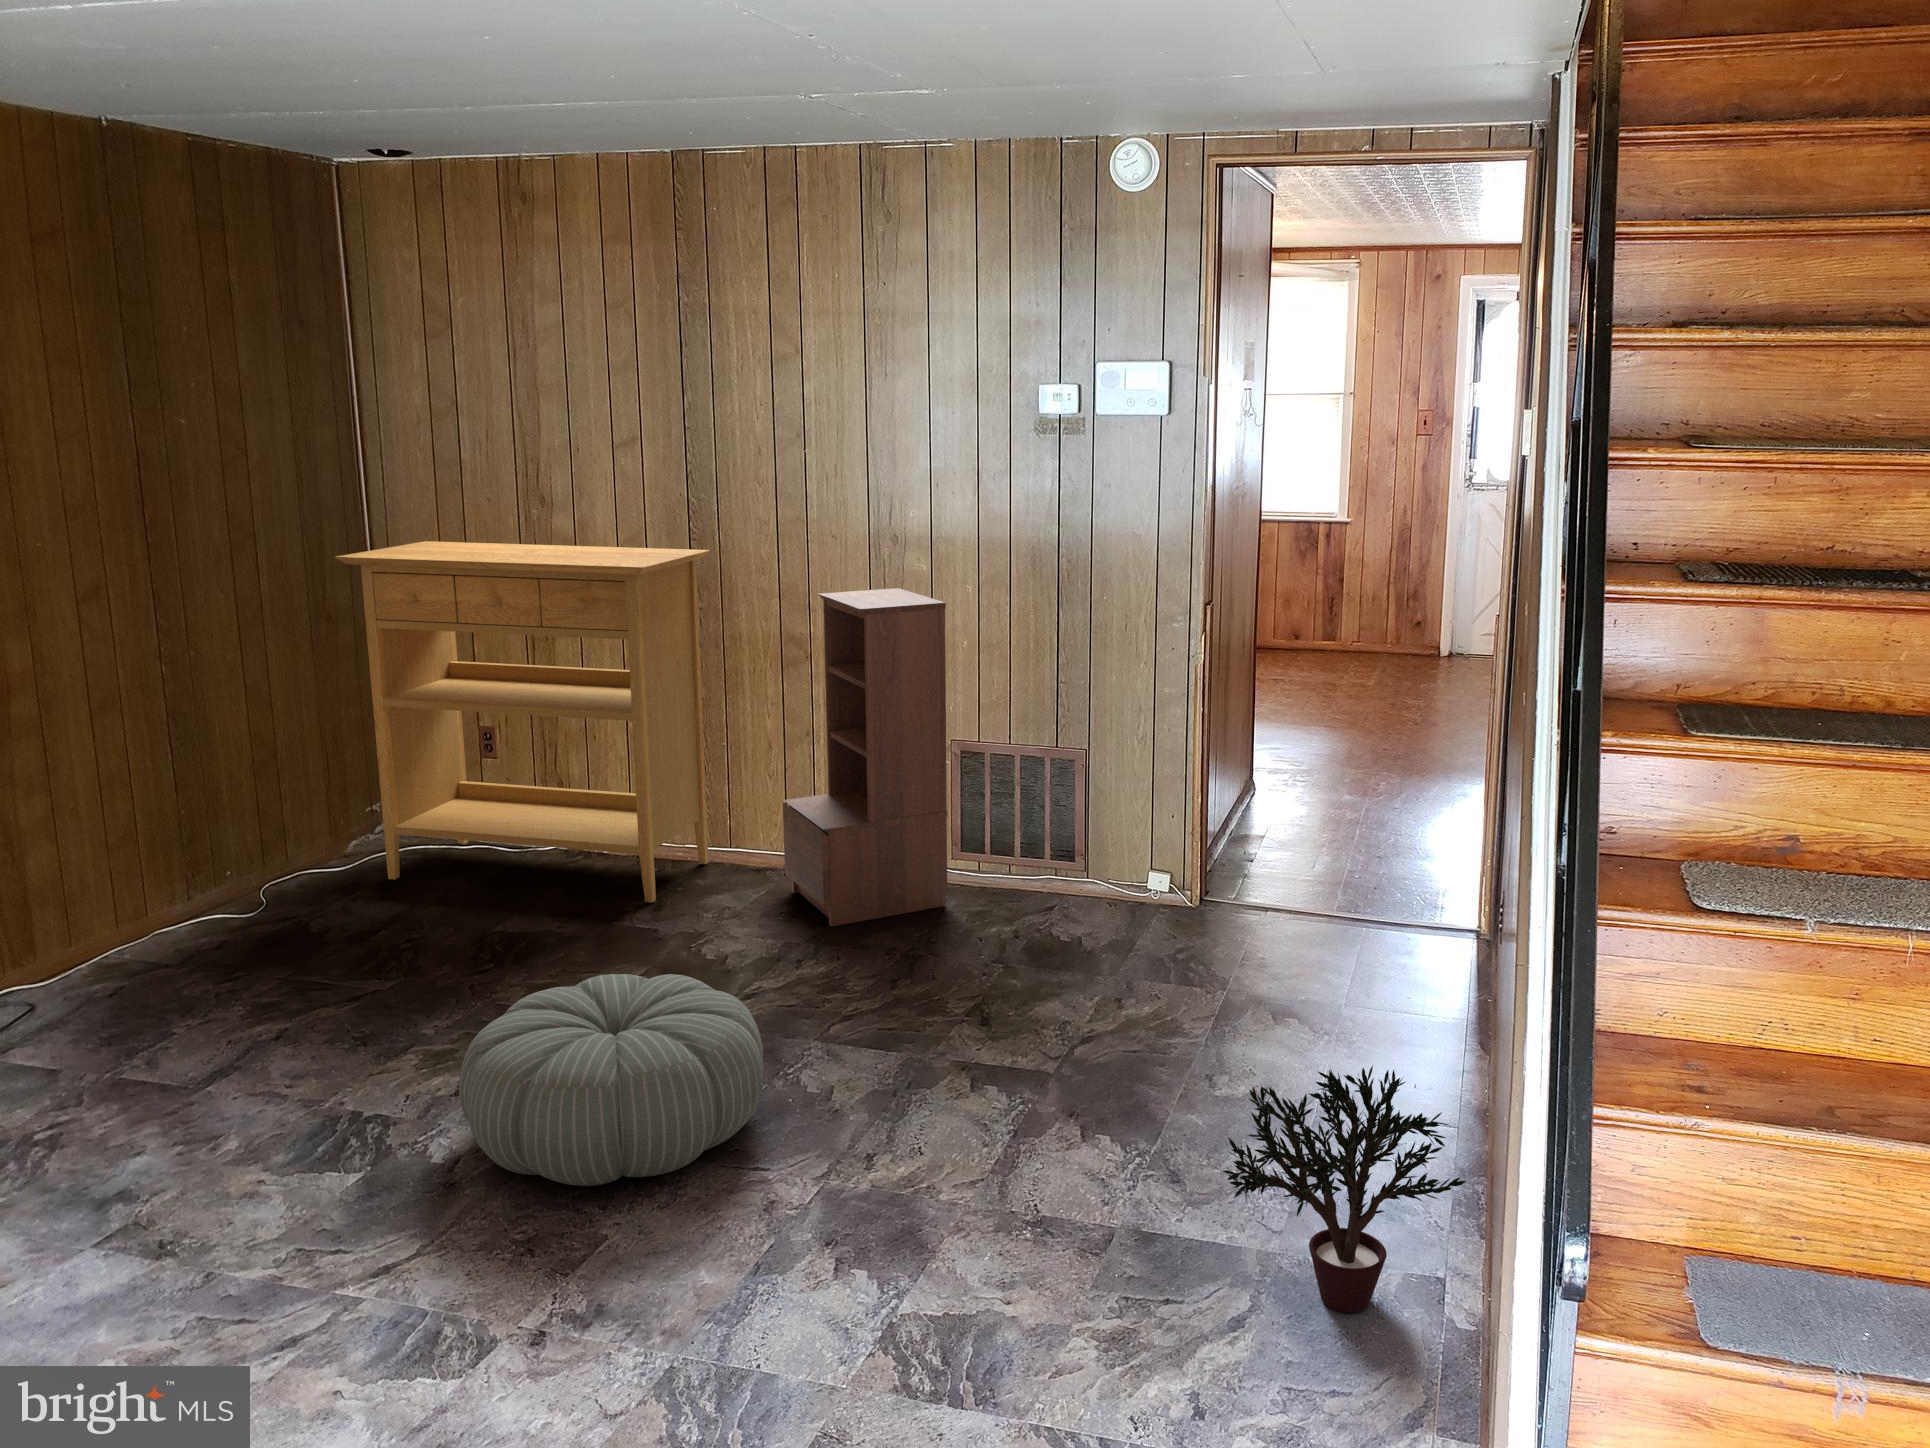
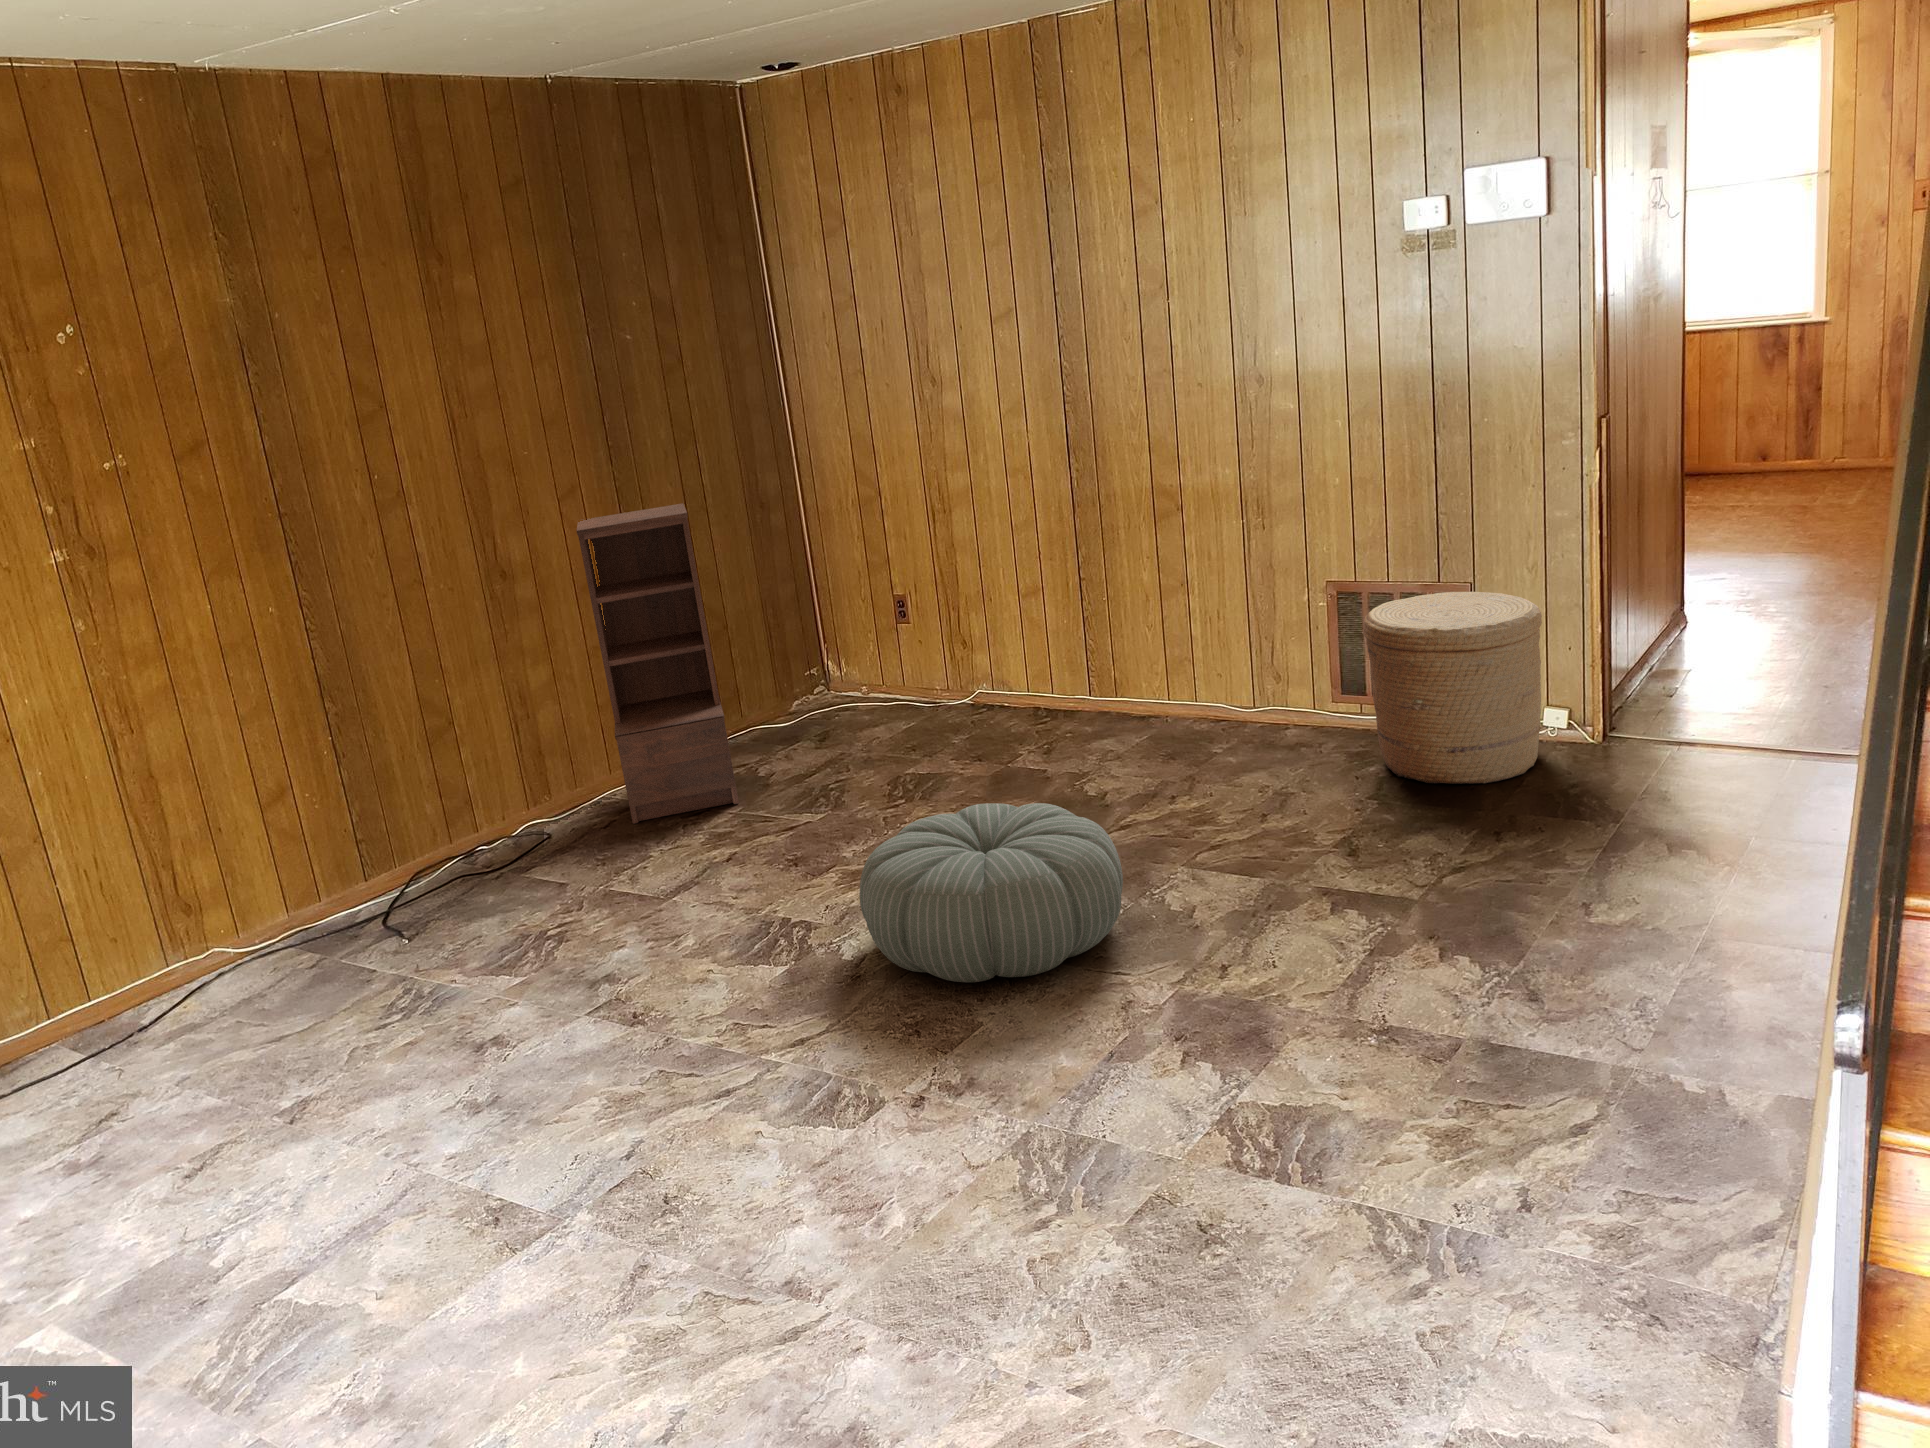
console table: present [335,541,710,902] -> none [754,415,1095,750]
bookshelf: present [783,588,948,926] -> present [576,503,739,824]
woven basket: none [996,759,1157,948] -> present [1363,592,1542,784]
potted plant: present [1223,1066,1466,1313] -> none [1555,875,1840,1132]

